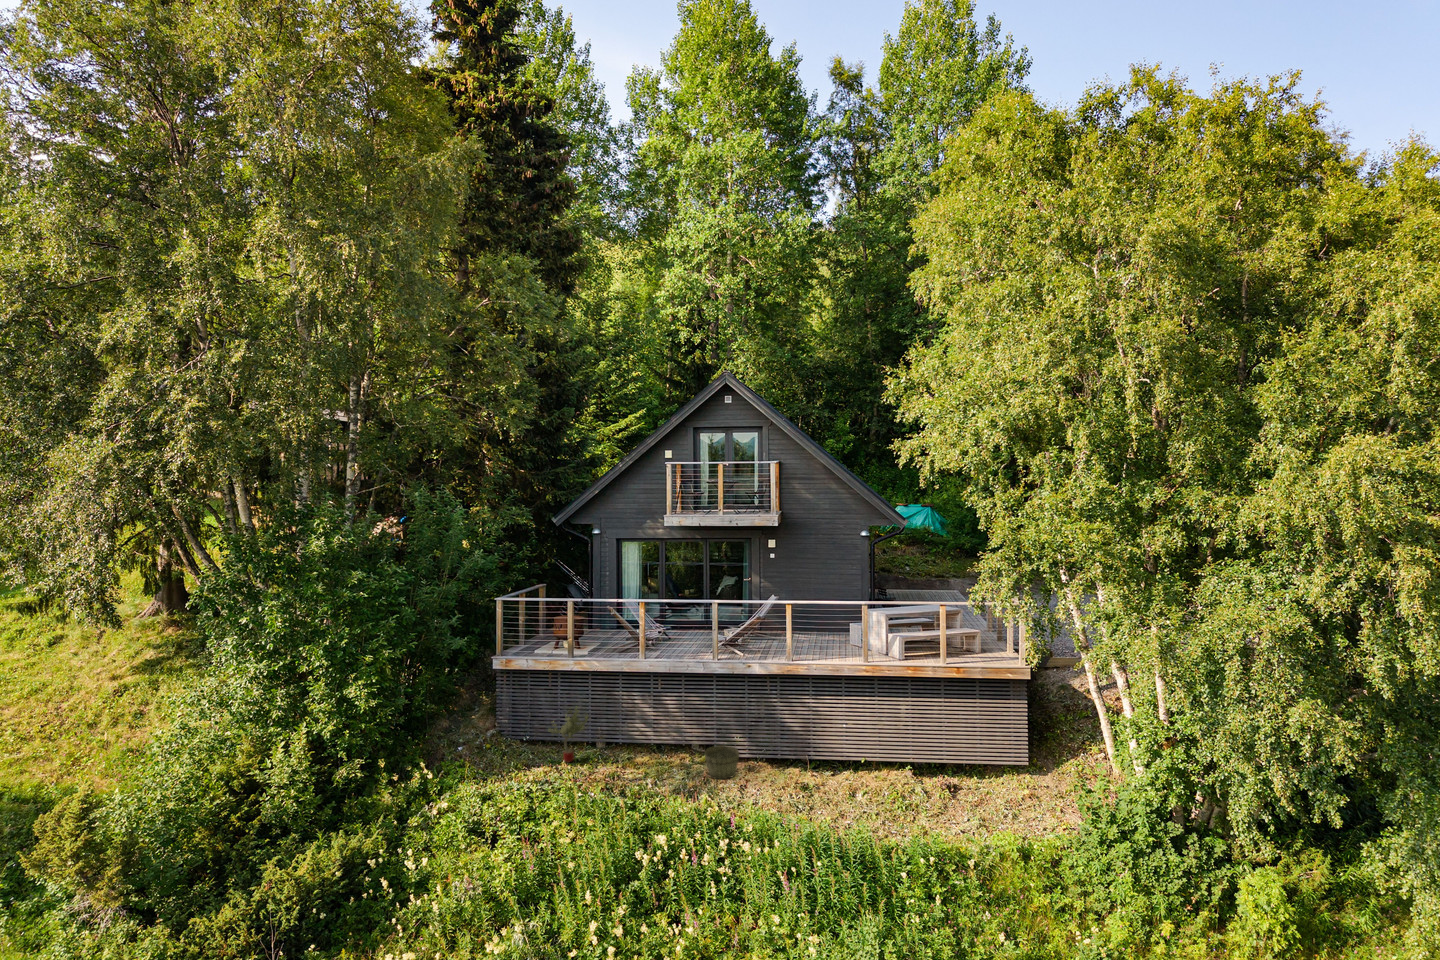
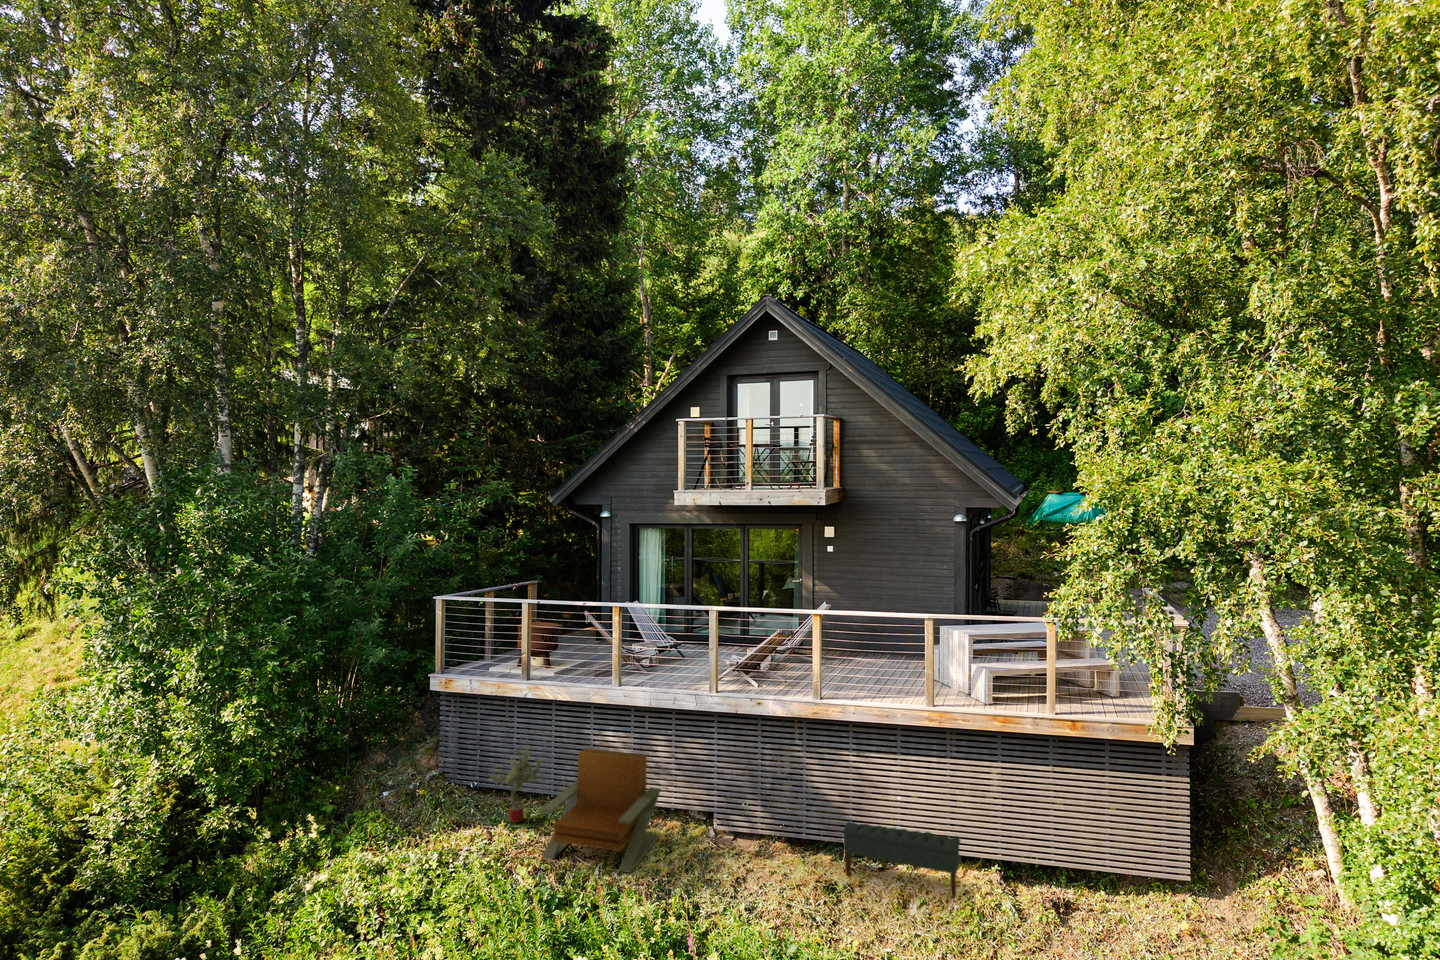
lounge chair: none [598,705,678,788] -> present [541,748,661,873]
bench: none [809,738,887,789] -> present [843,822,961,898]
wooden bucket: present [705,745,739,779] -> none [693,811,743,864]

